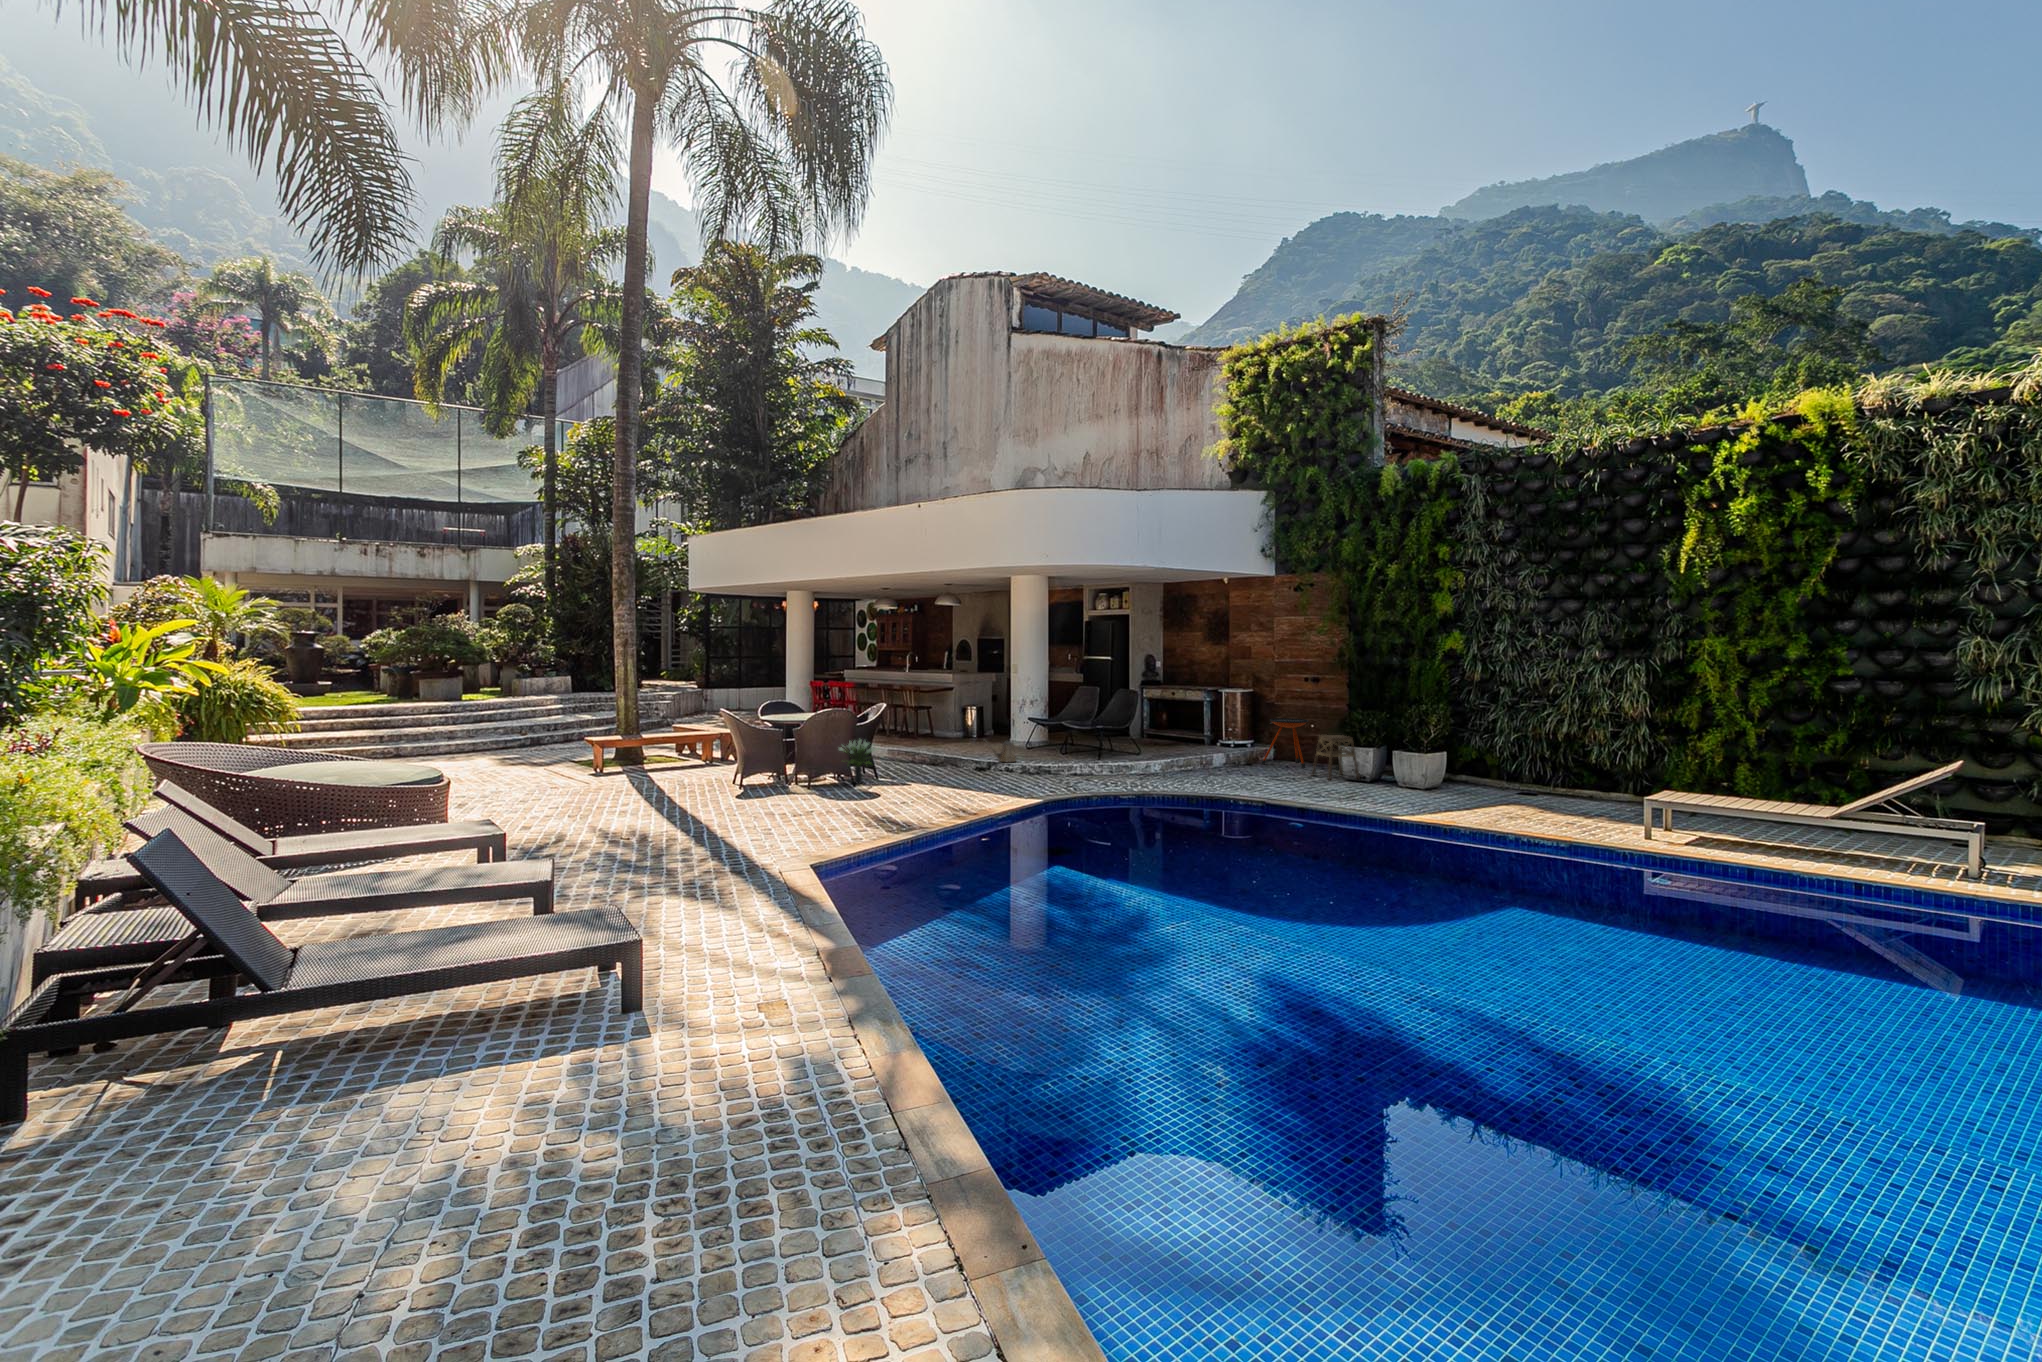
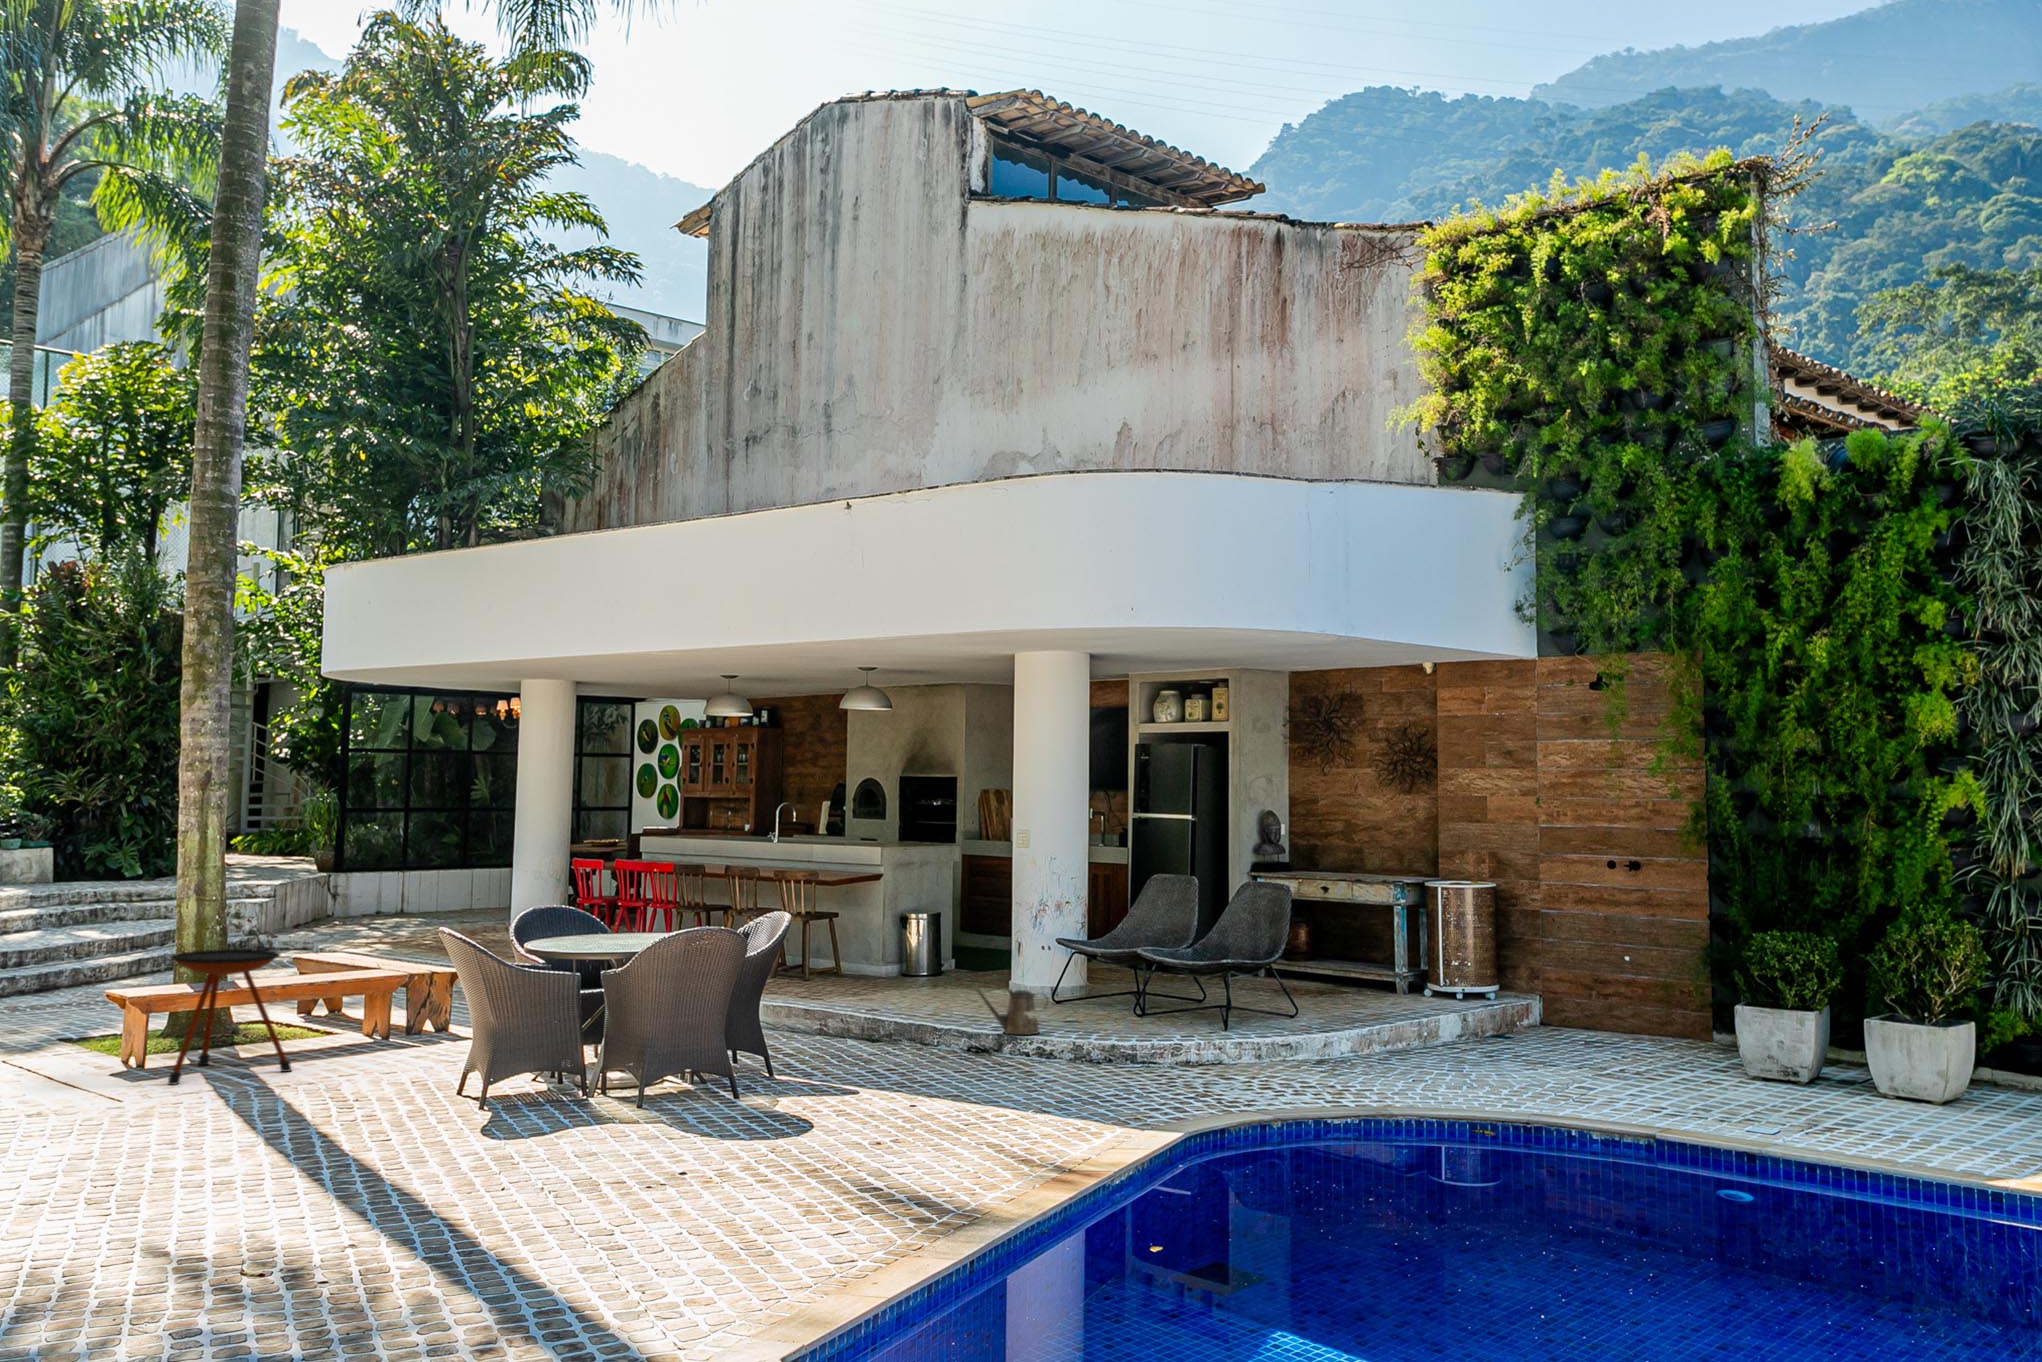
side table: present [1261,718,1308,768] -> present [168,949,292,1085]
stool: present [1312,735,1360,780] -> none [1664,978,1772,1075]
potted plant: present [839,740,879,783] -> none [702,990,793,1091]

